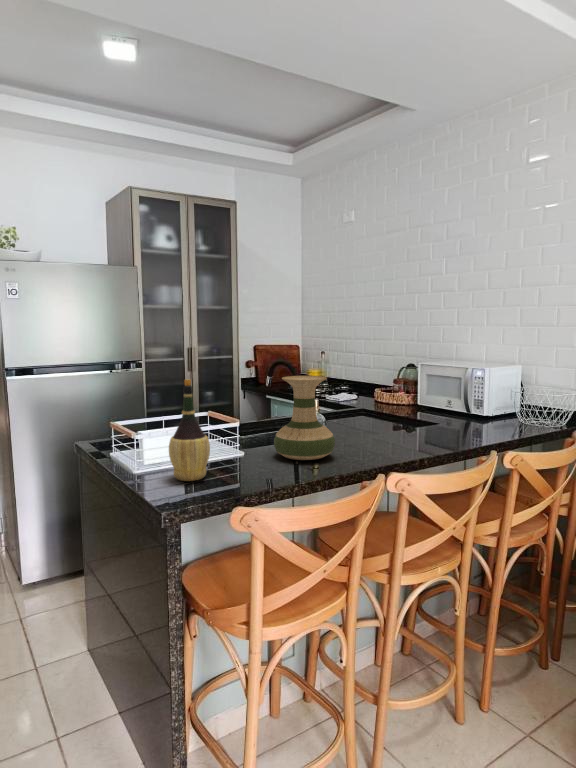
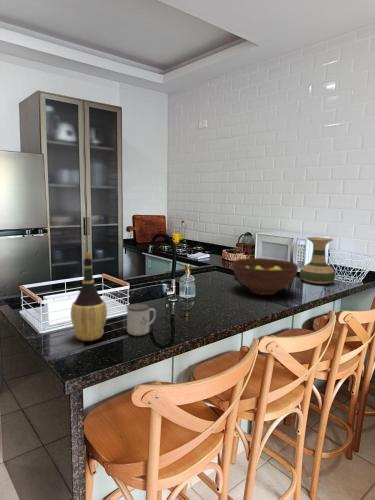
vase: present [274,376,335,460] -> present [300,237,336,284]
fruit bowl: none [376,394,463,440] -> present [232,258,298,295]
mug: none [233,441,269,478] -> present [127,303,156,336]

